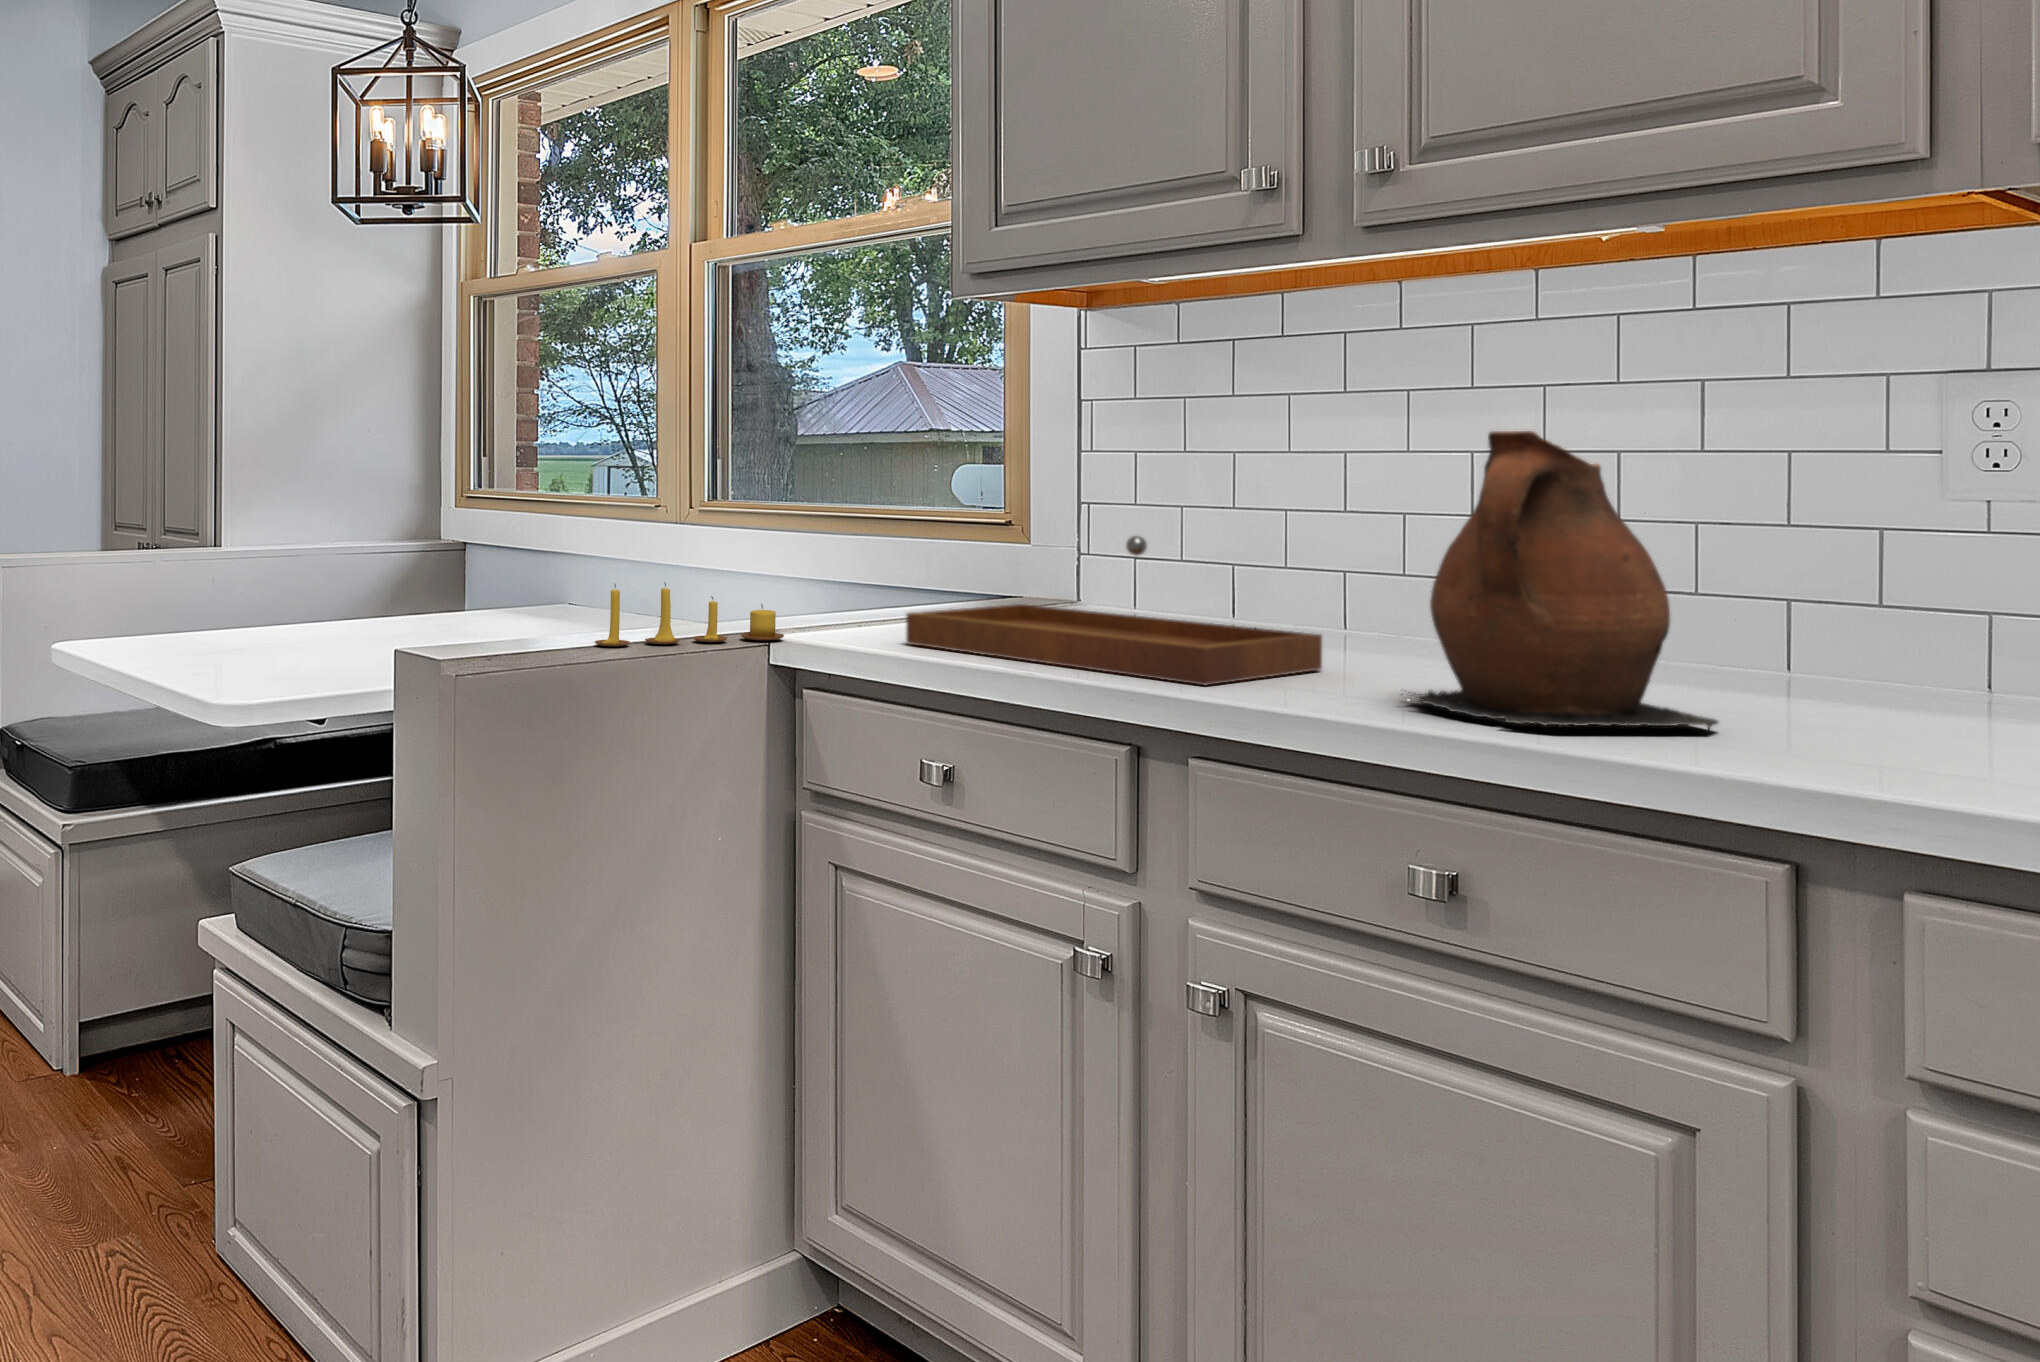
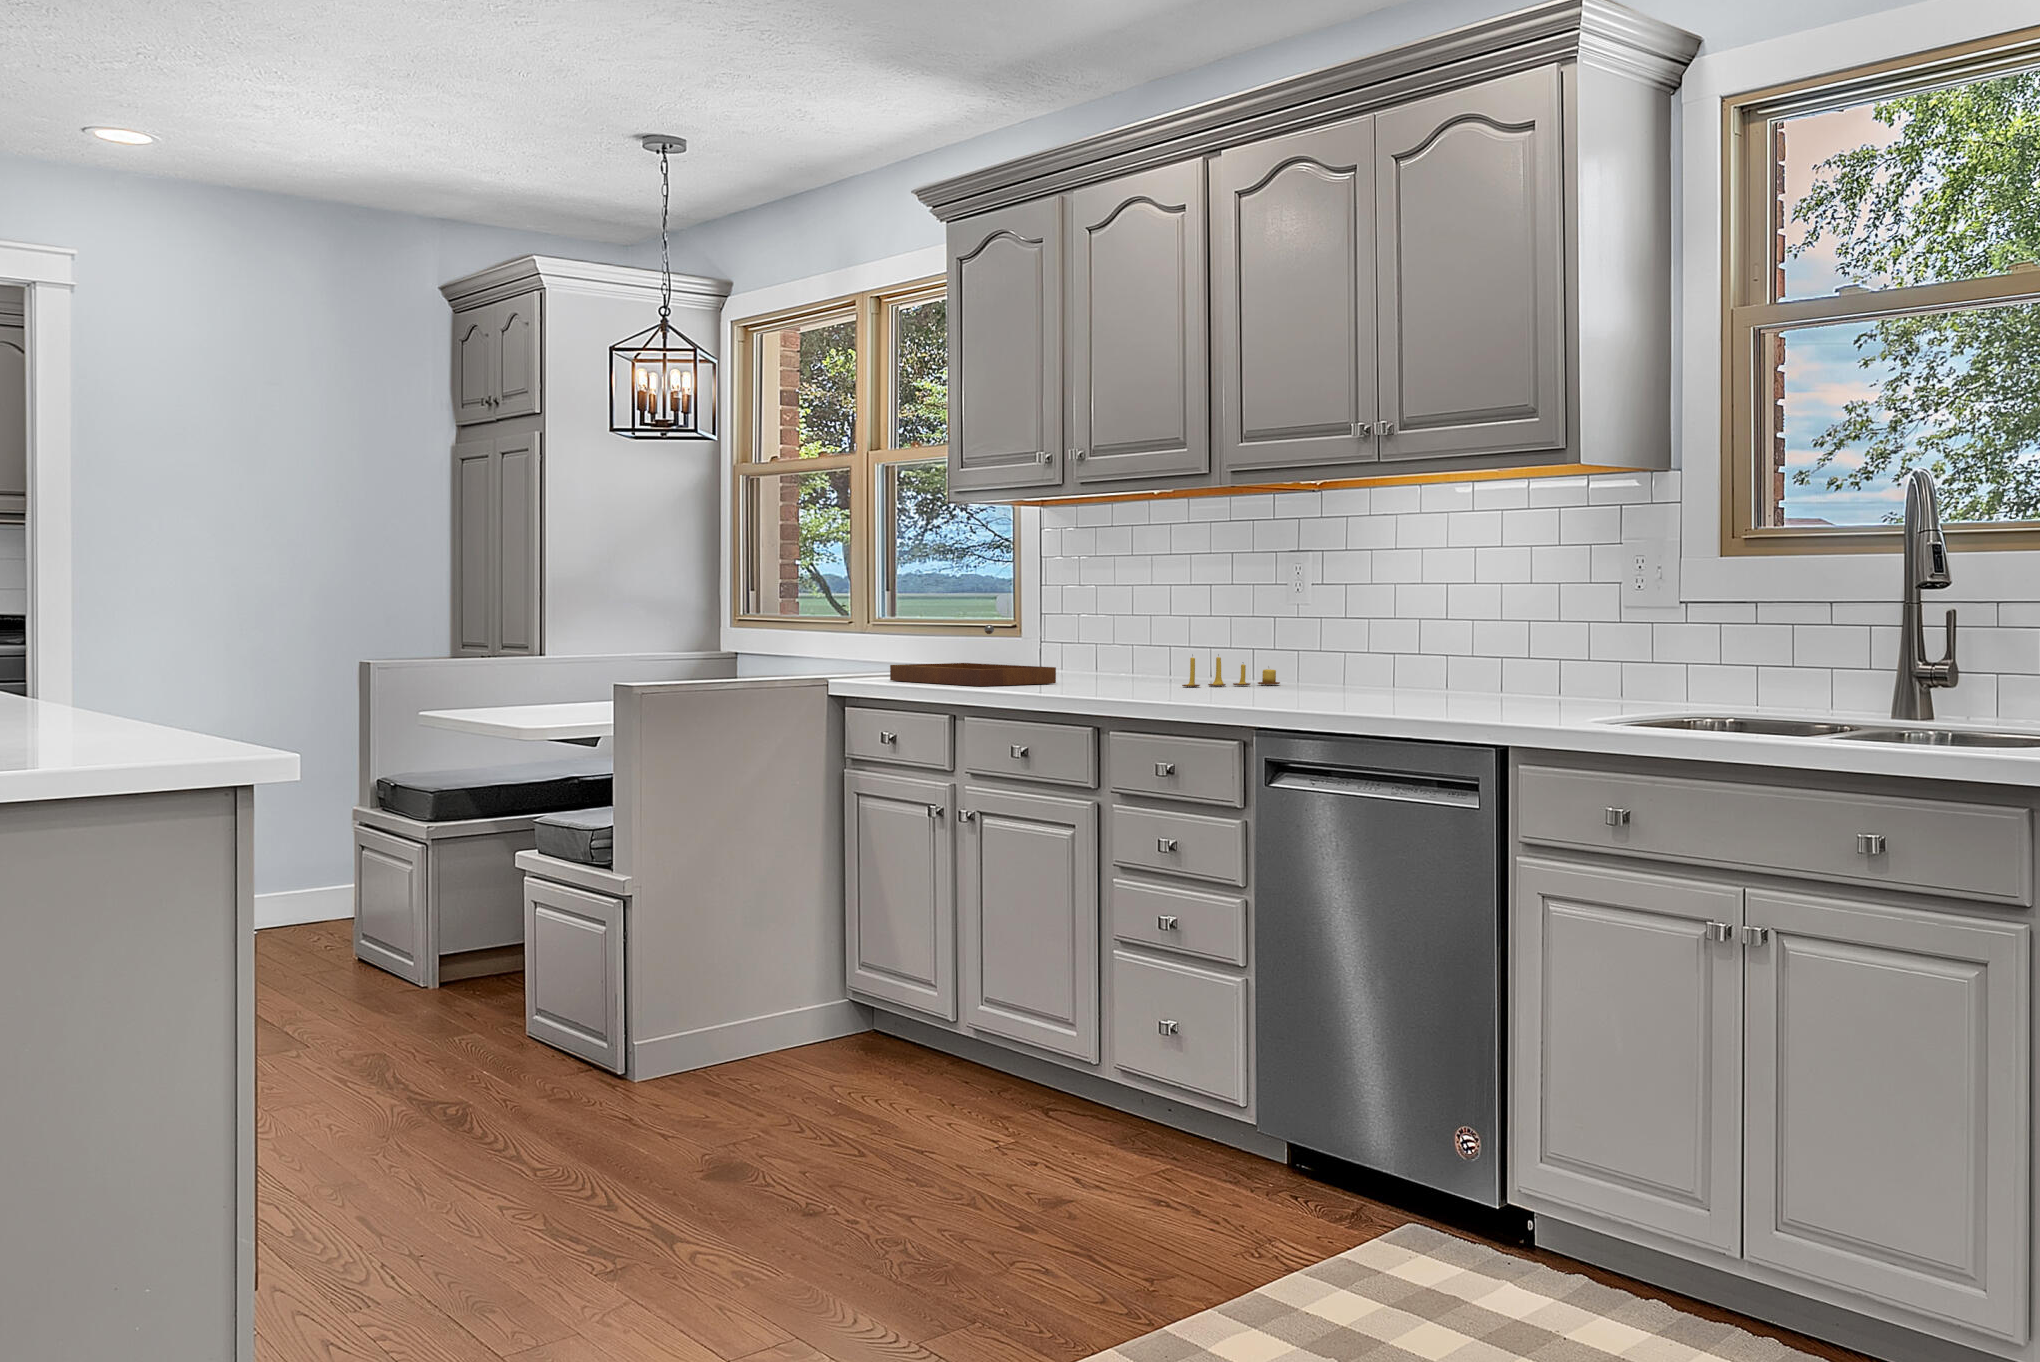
ceramic pitcher: present [1405,431,1718,729] -> none [1035,576,1129,690]
candle: present [595,582,784,646] -> present [1182,657,1280,687]

